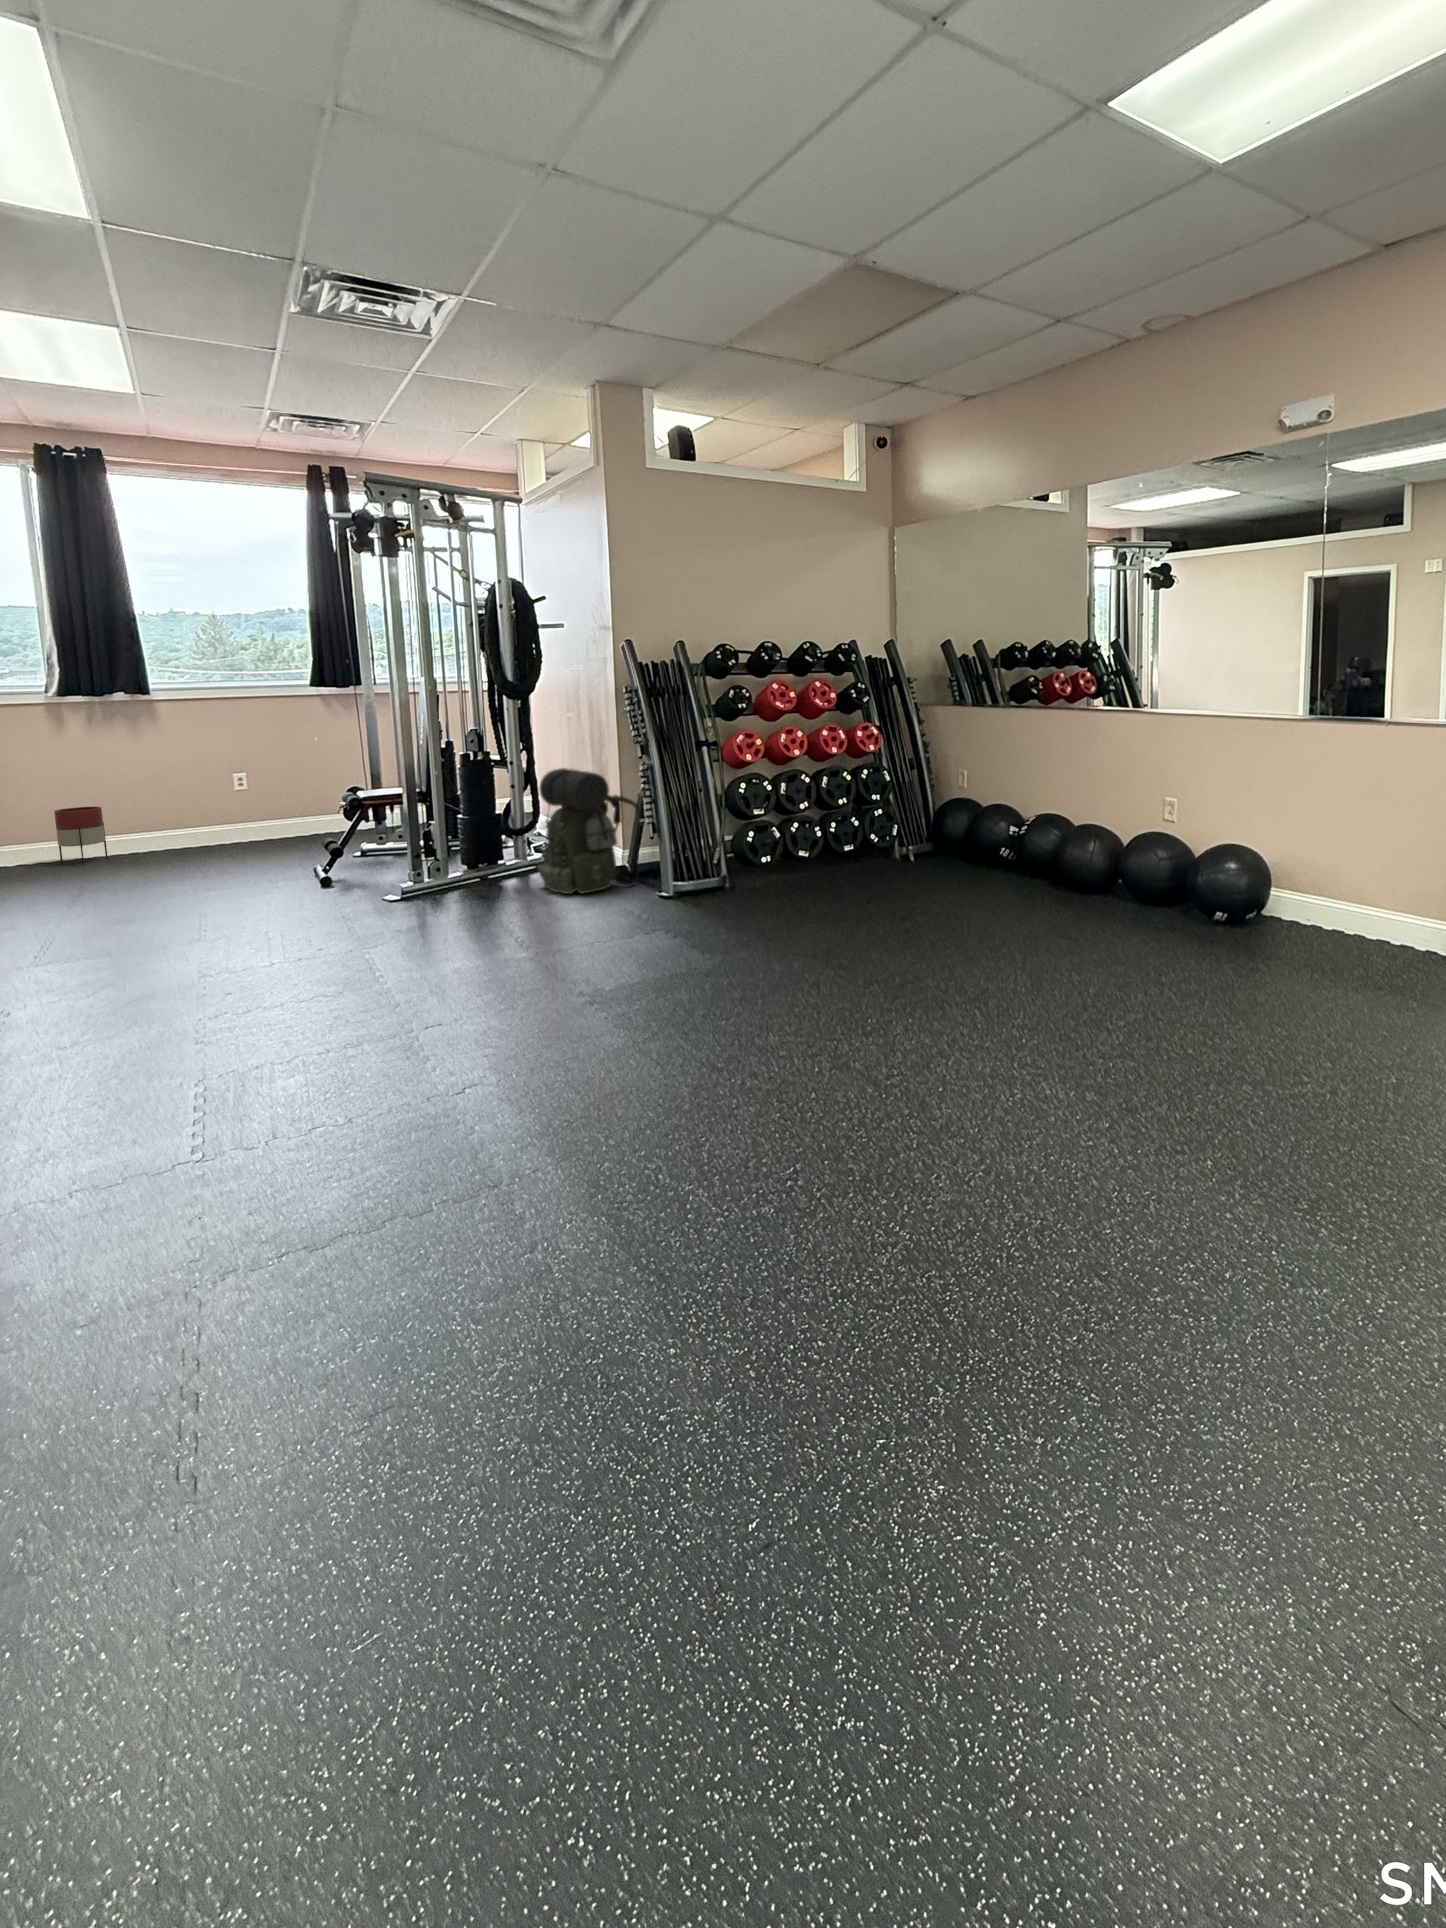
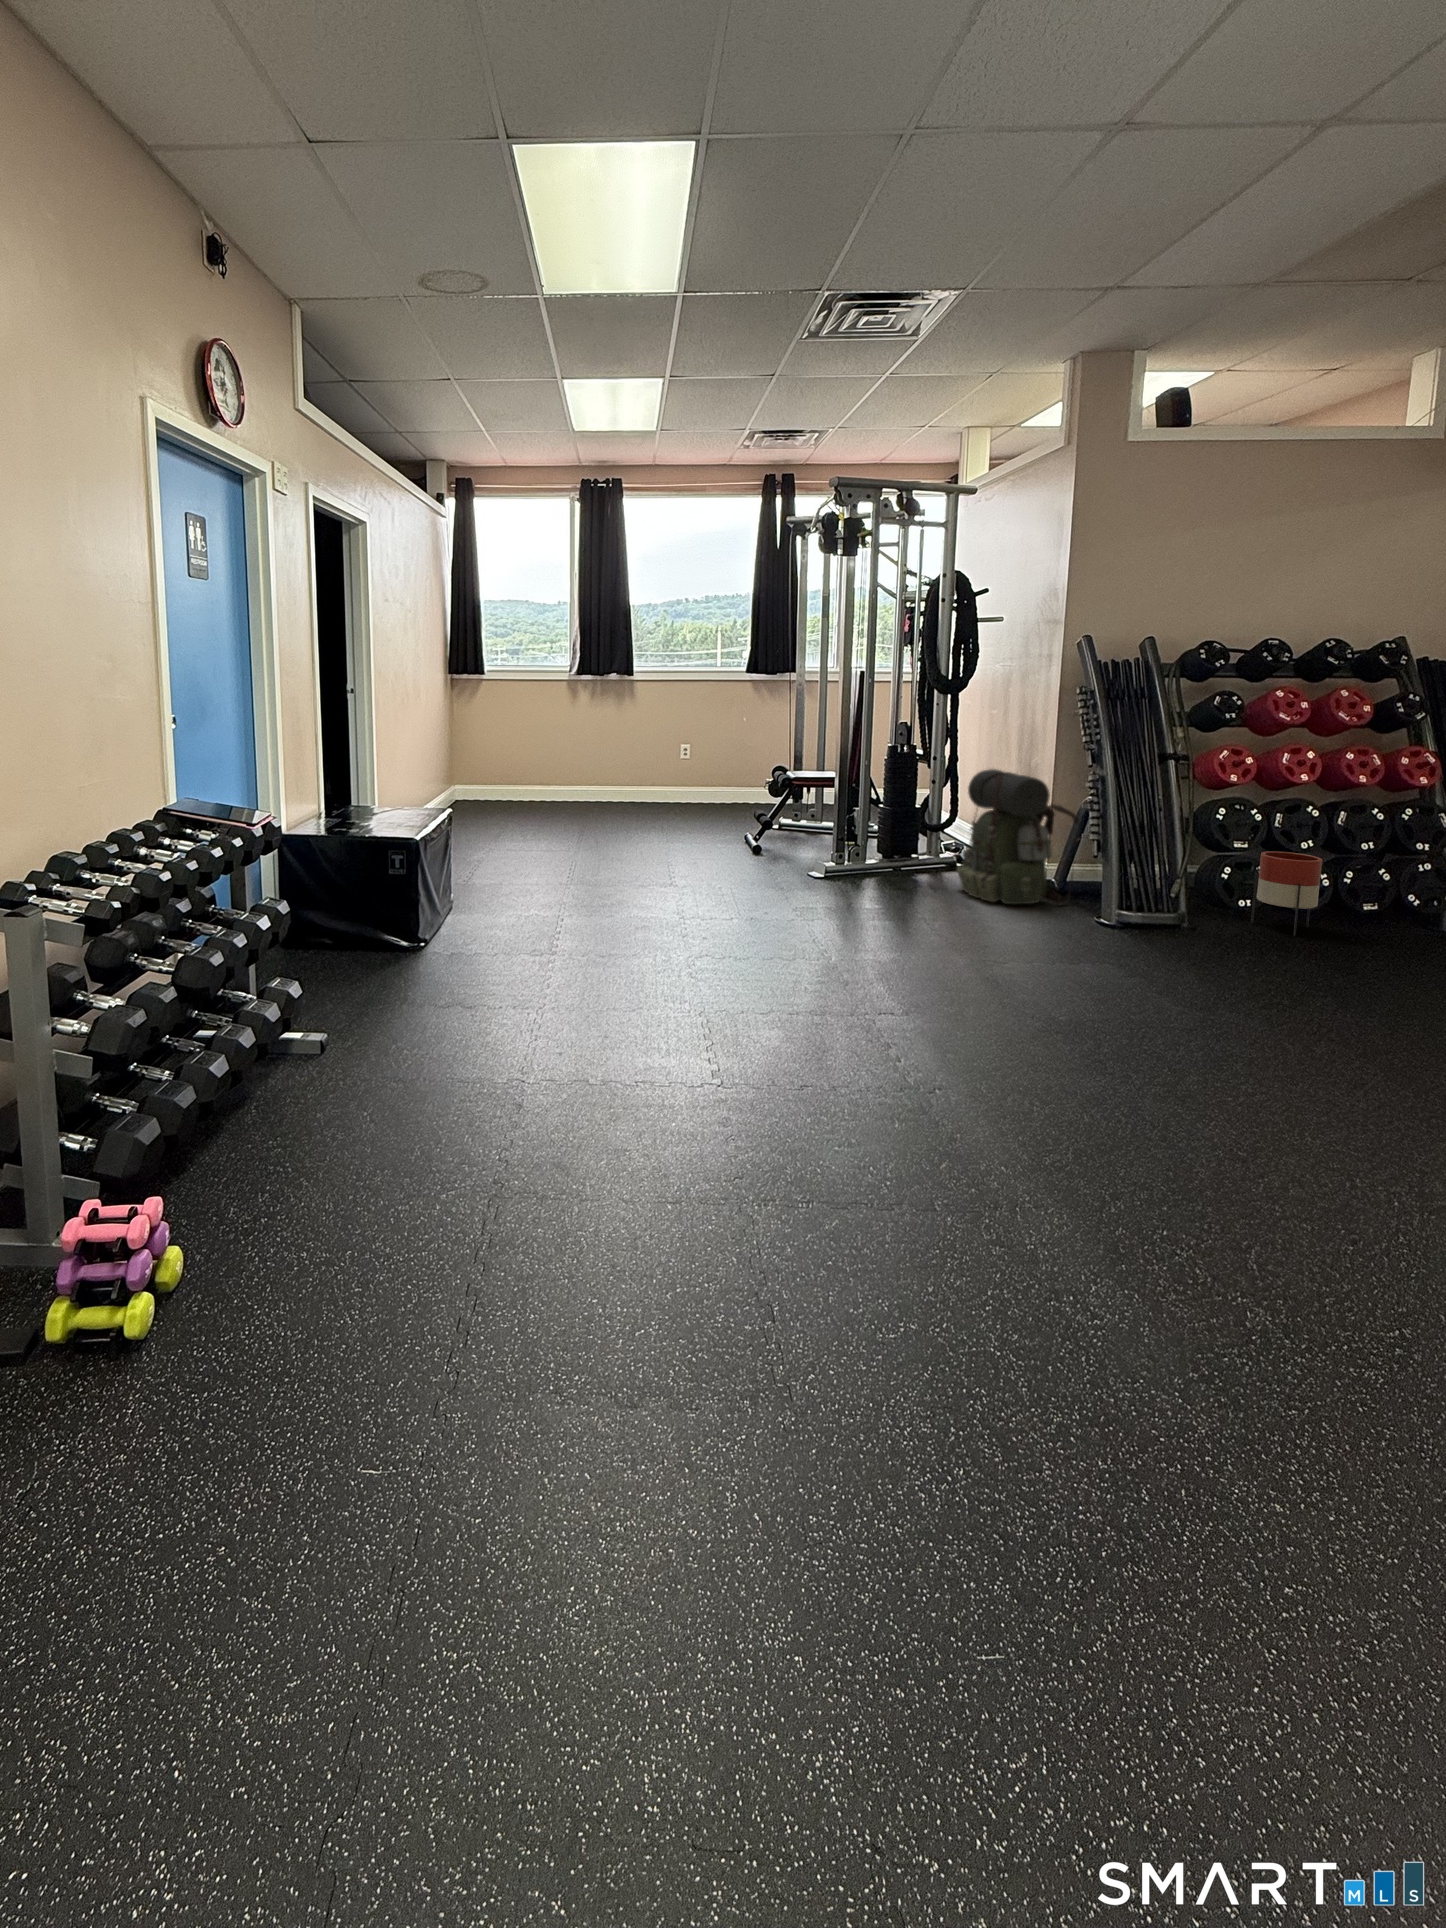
planter: present [54,807,108,865] -> present [1251,851,1322,936]

